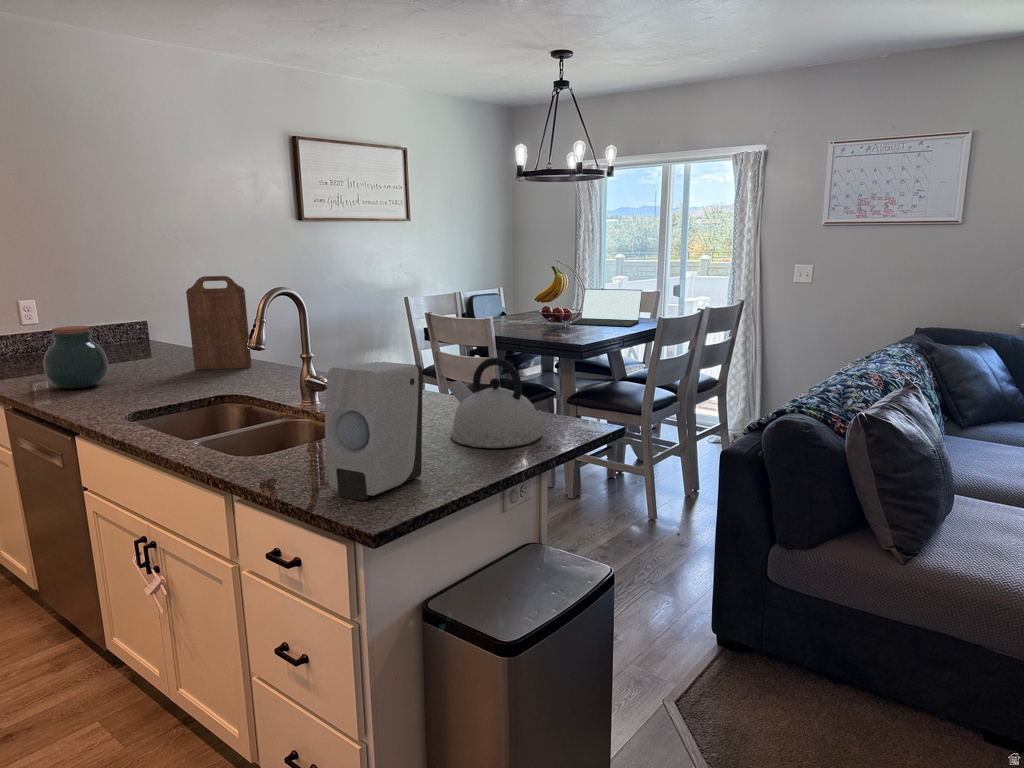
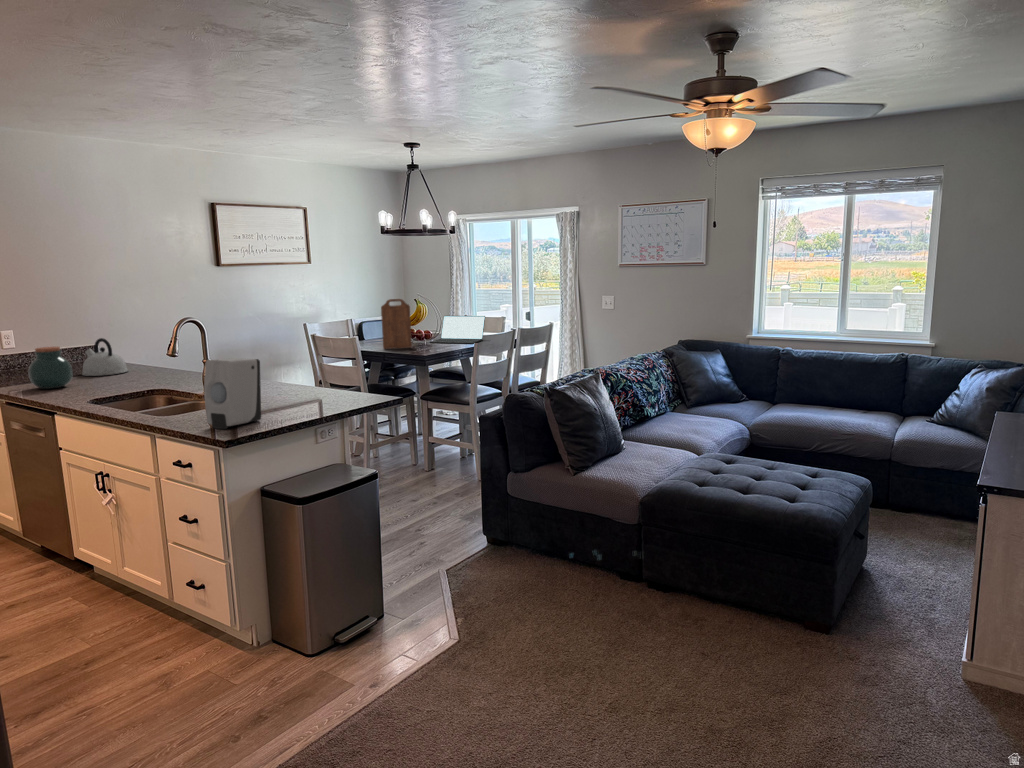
cutting board: present [186,276,252,370] -> present [381,299,412,349]
kettle: present [448,358,541,448] -> present [82,338,128,376]

